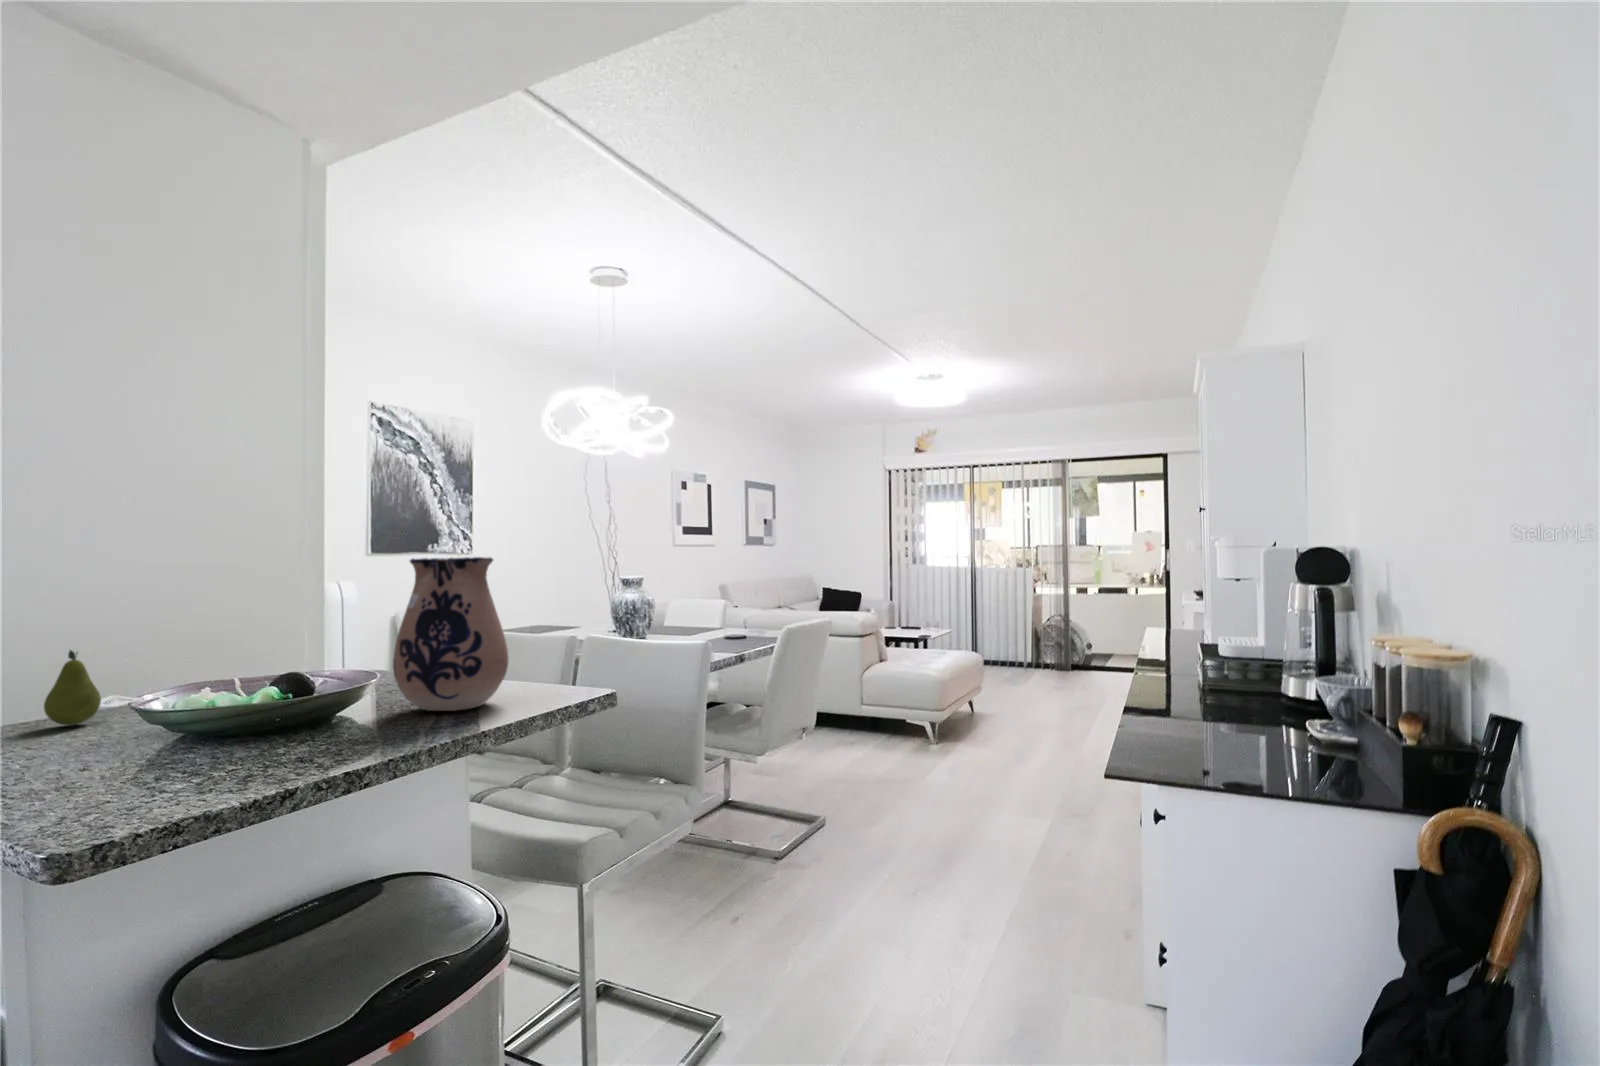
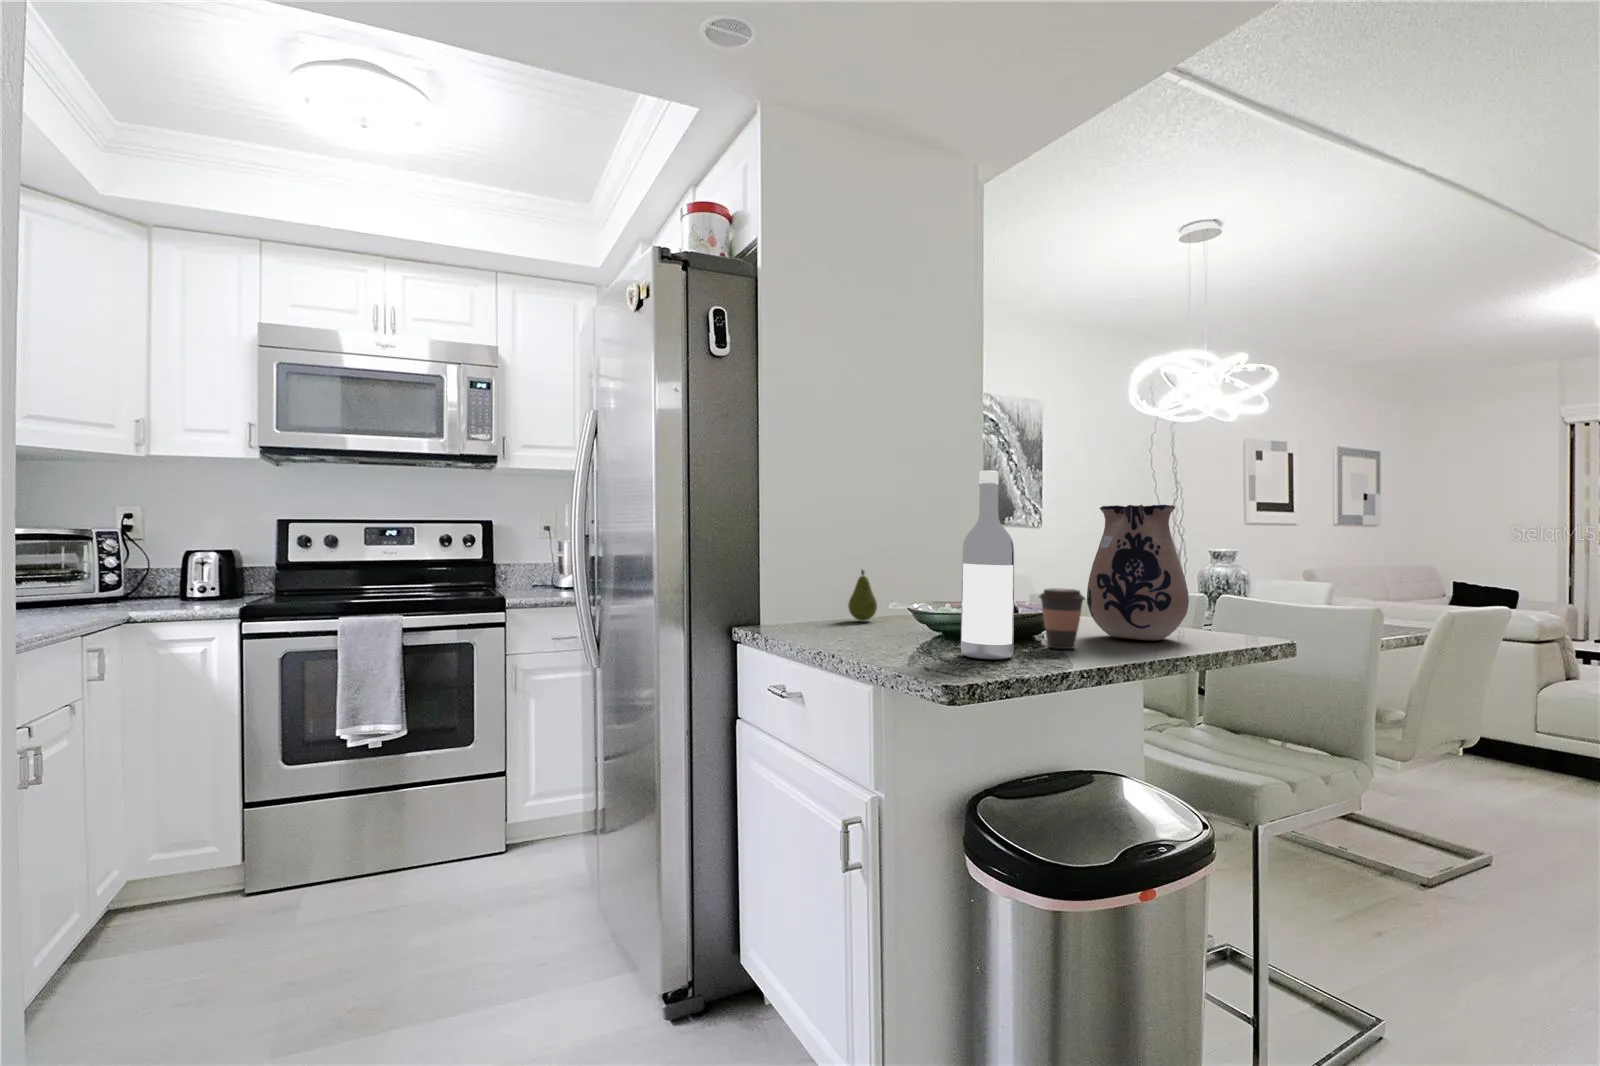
wine bottle: none [152,524,241,784] -> present [961,470,1014,659]
coffee cup: none [303,665,367,743] -> present [1039,588,1085,649]

